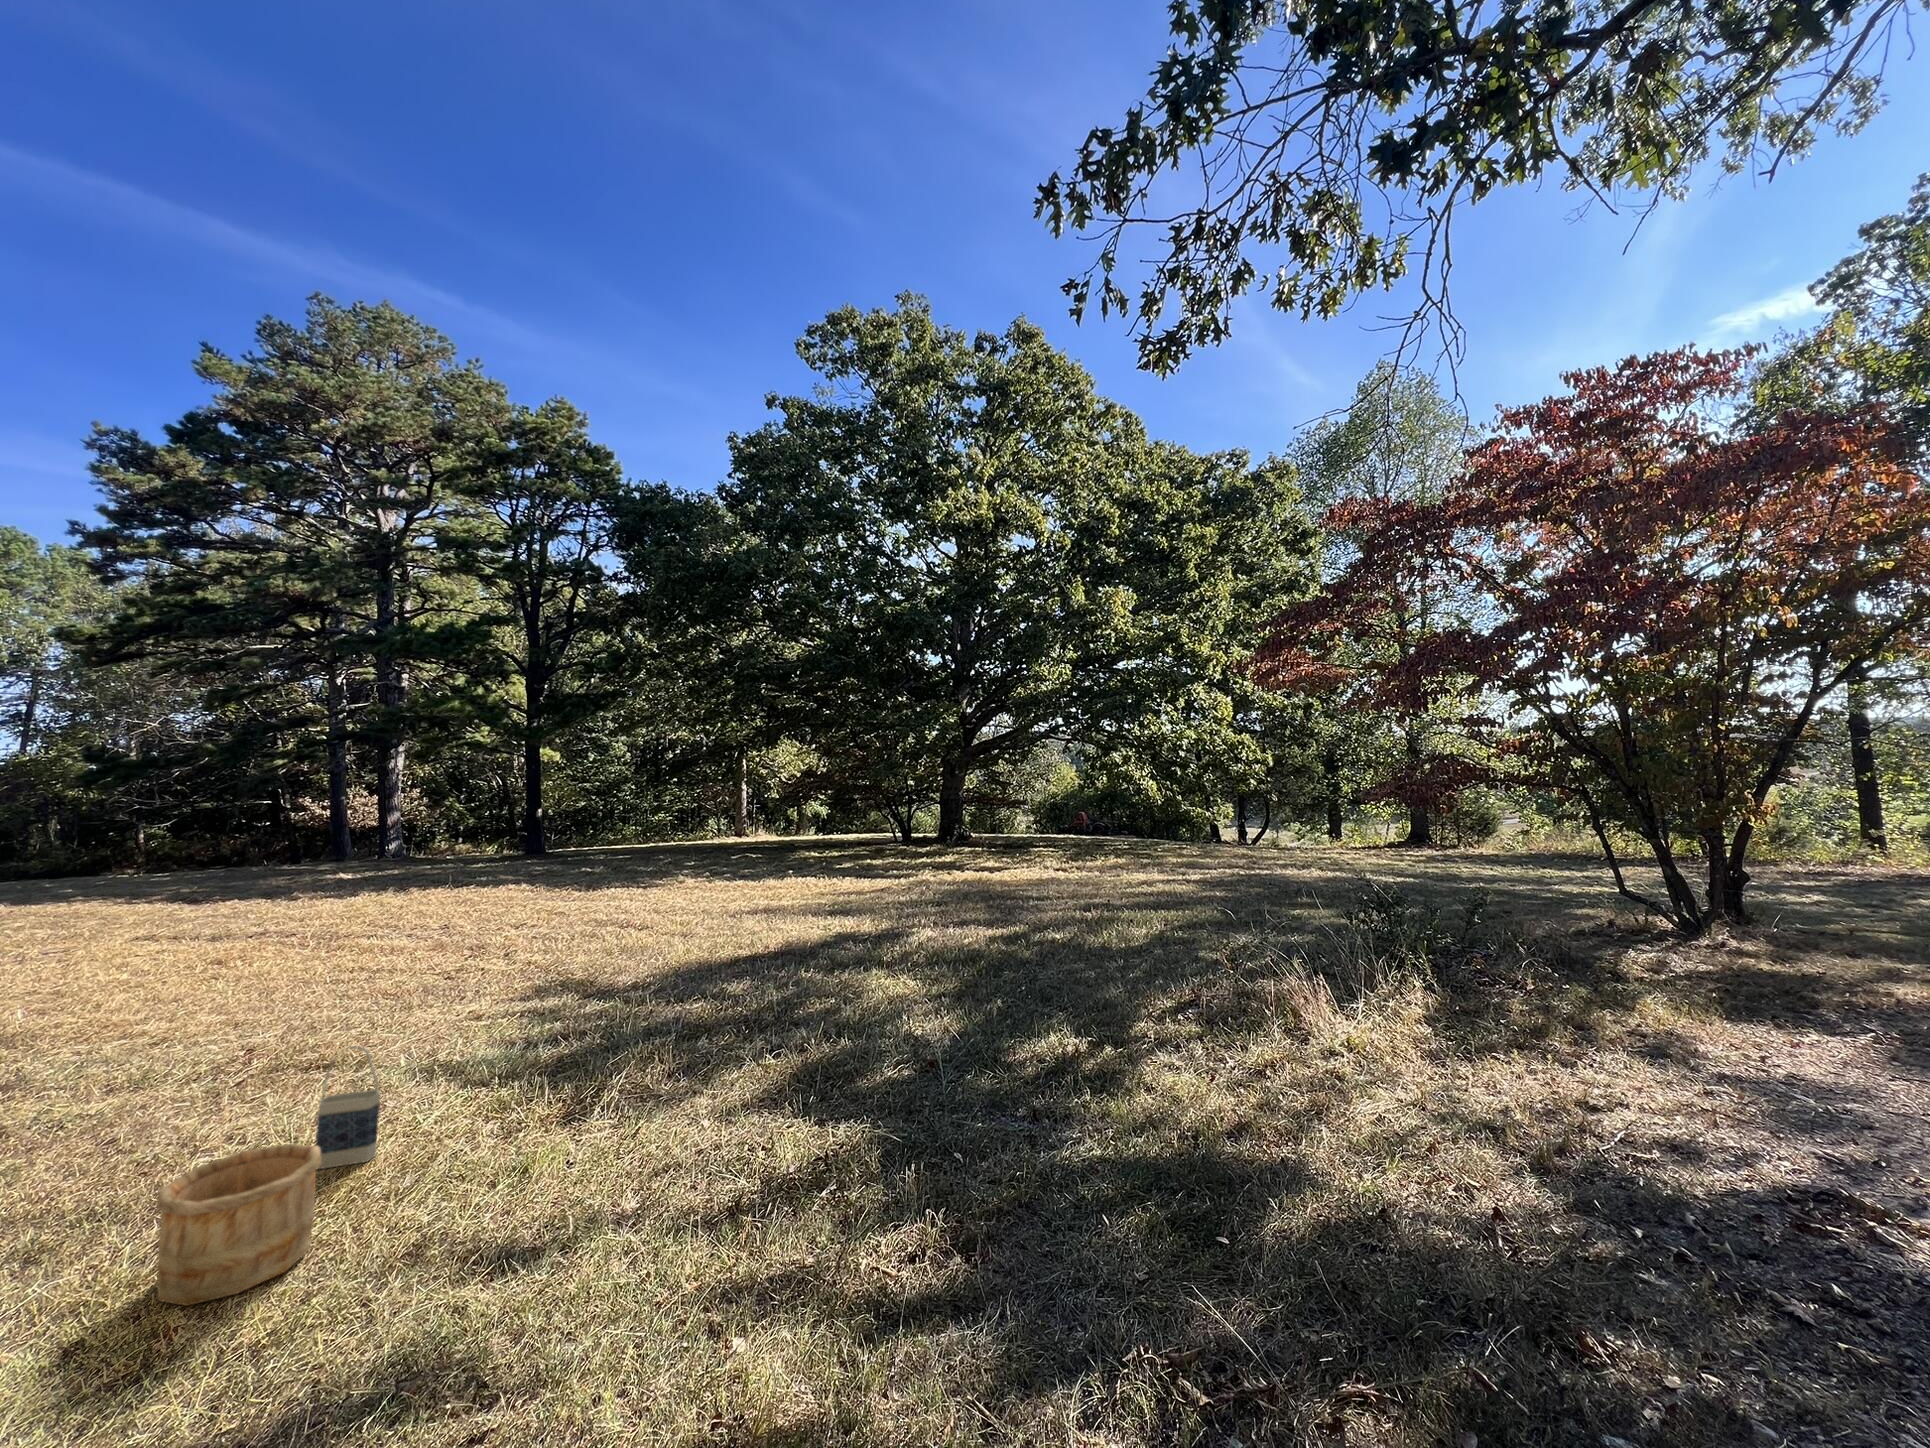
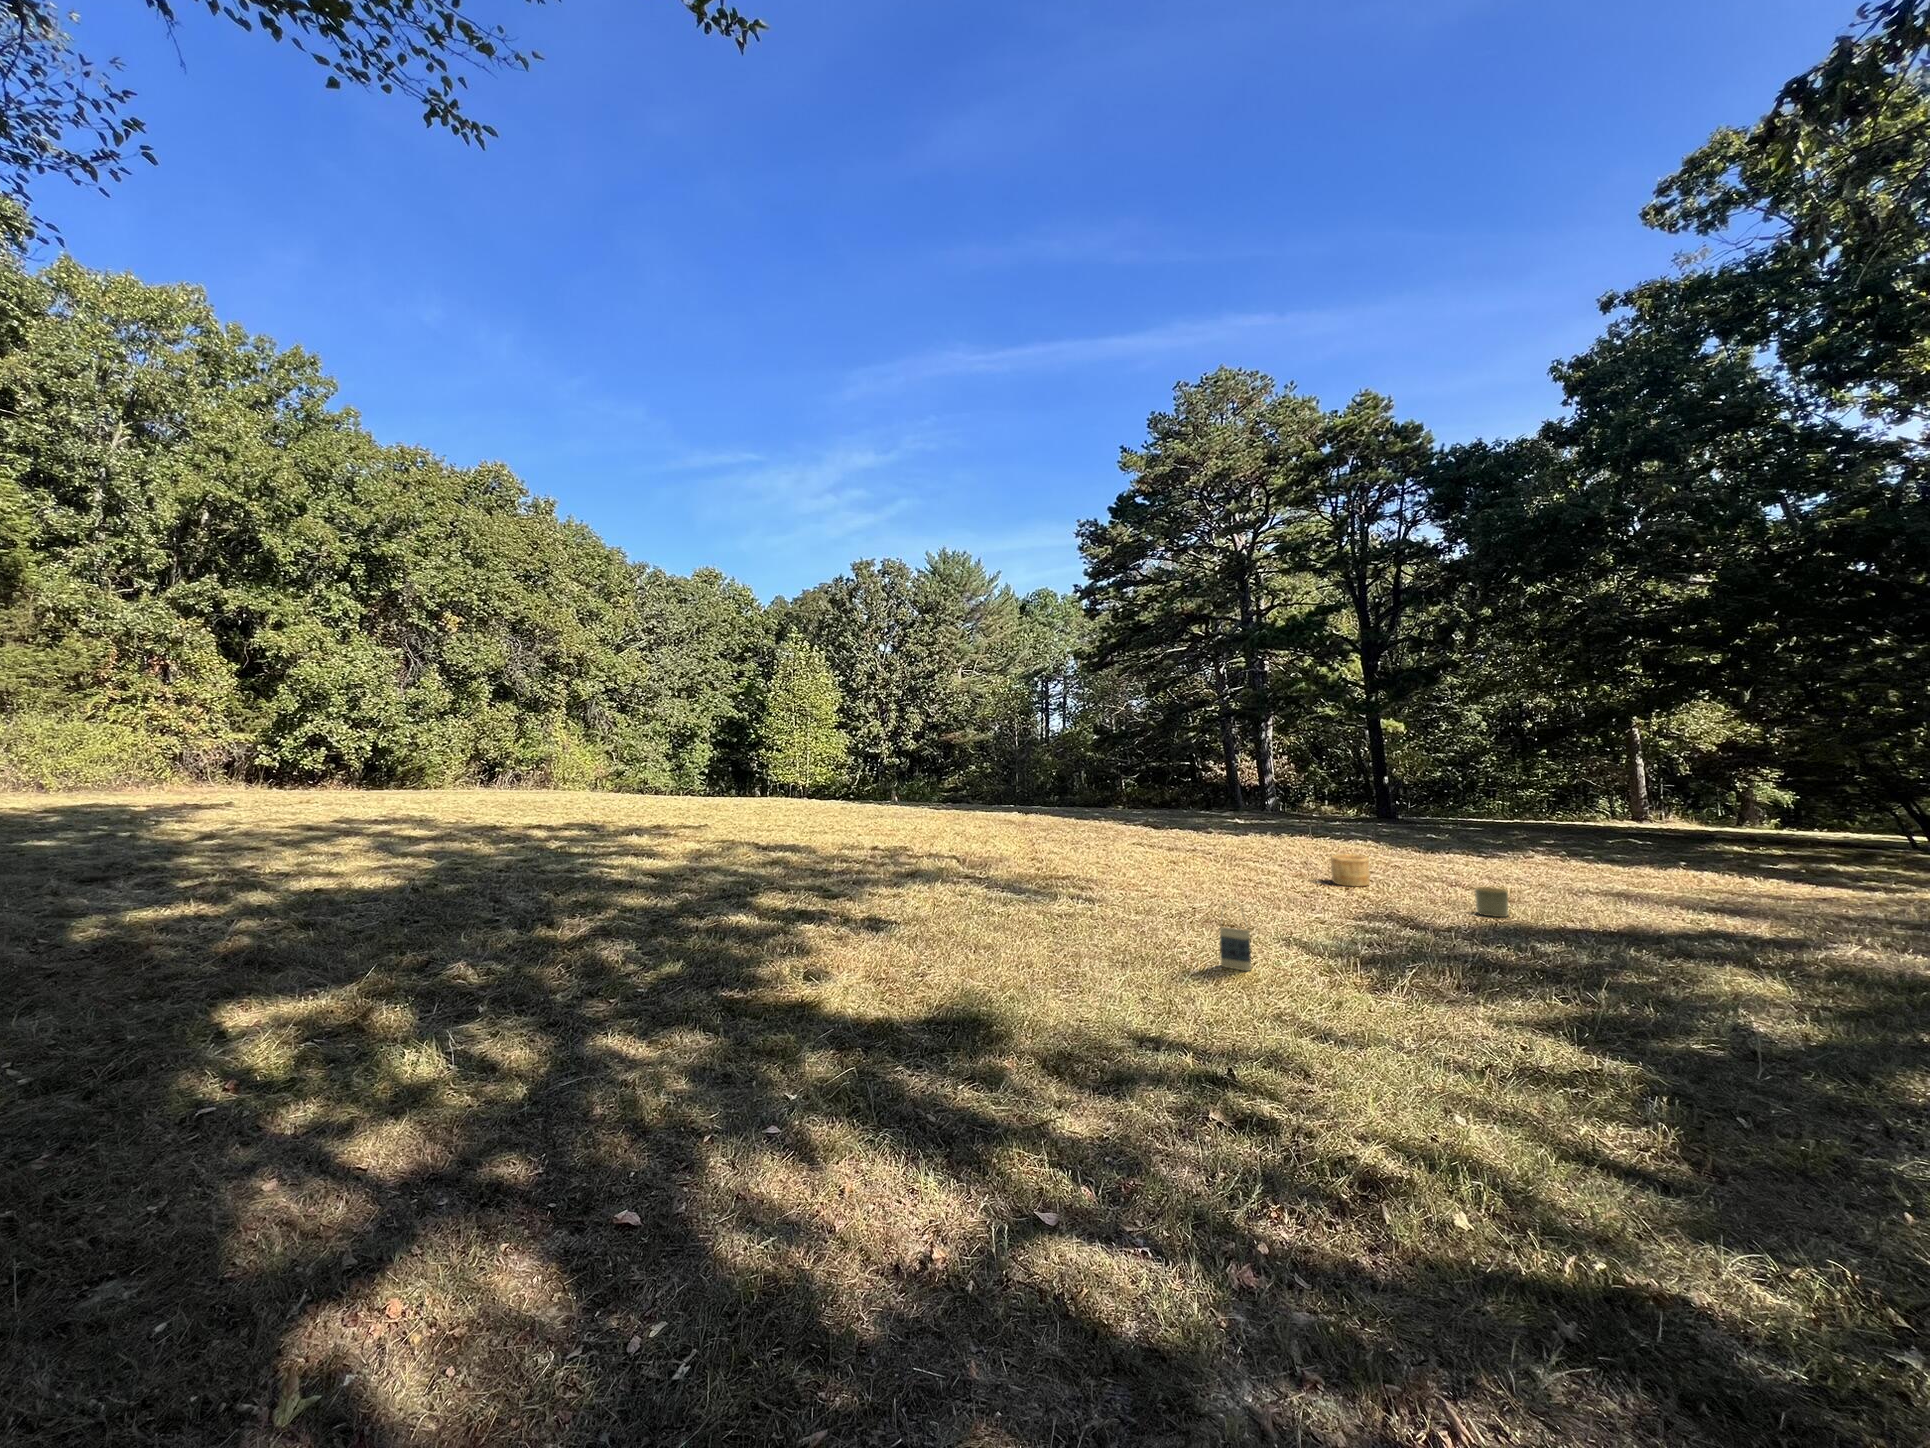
planter: none [658,928,690,961] -> present [1475,887,1509,917]
wooden bucket: present [157,1144,321,1306] -> present [1331,854,1370,886]

